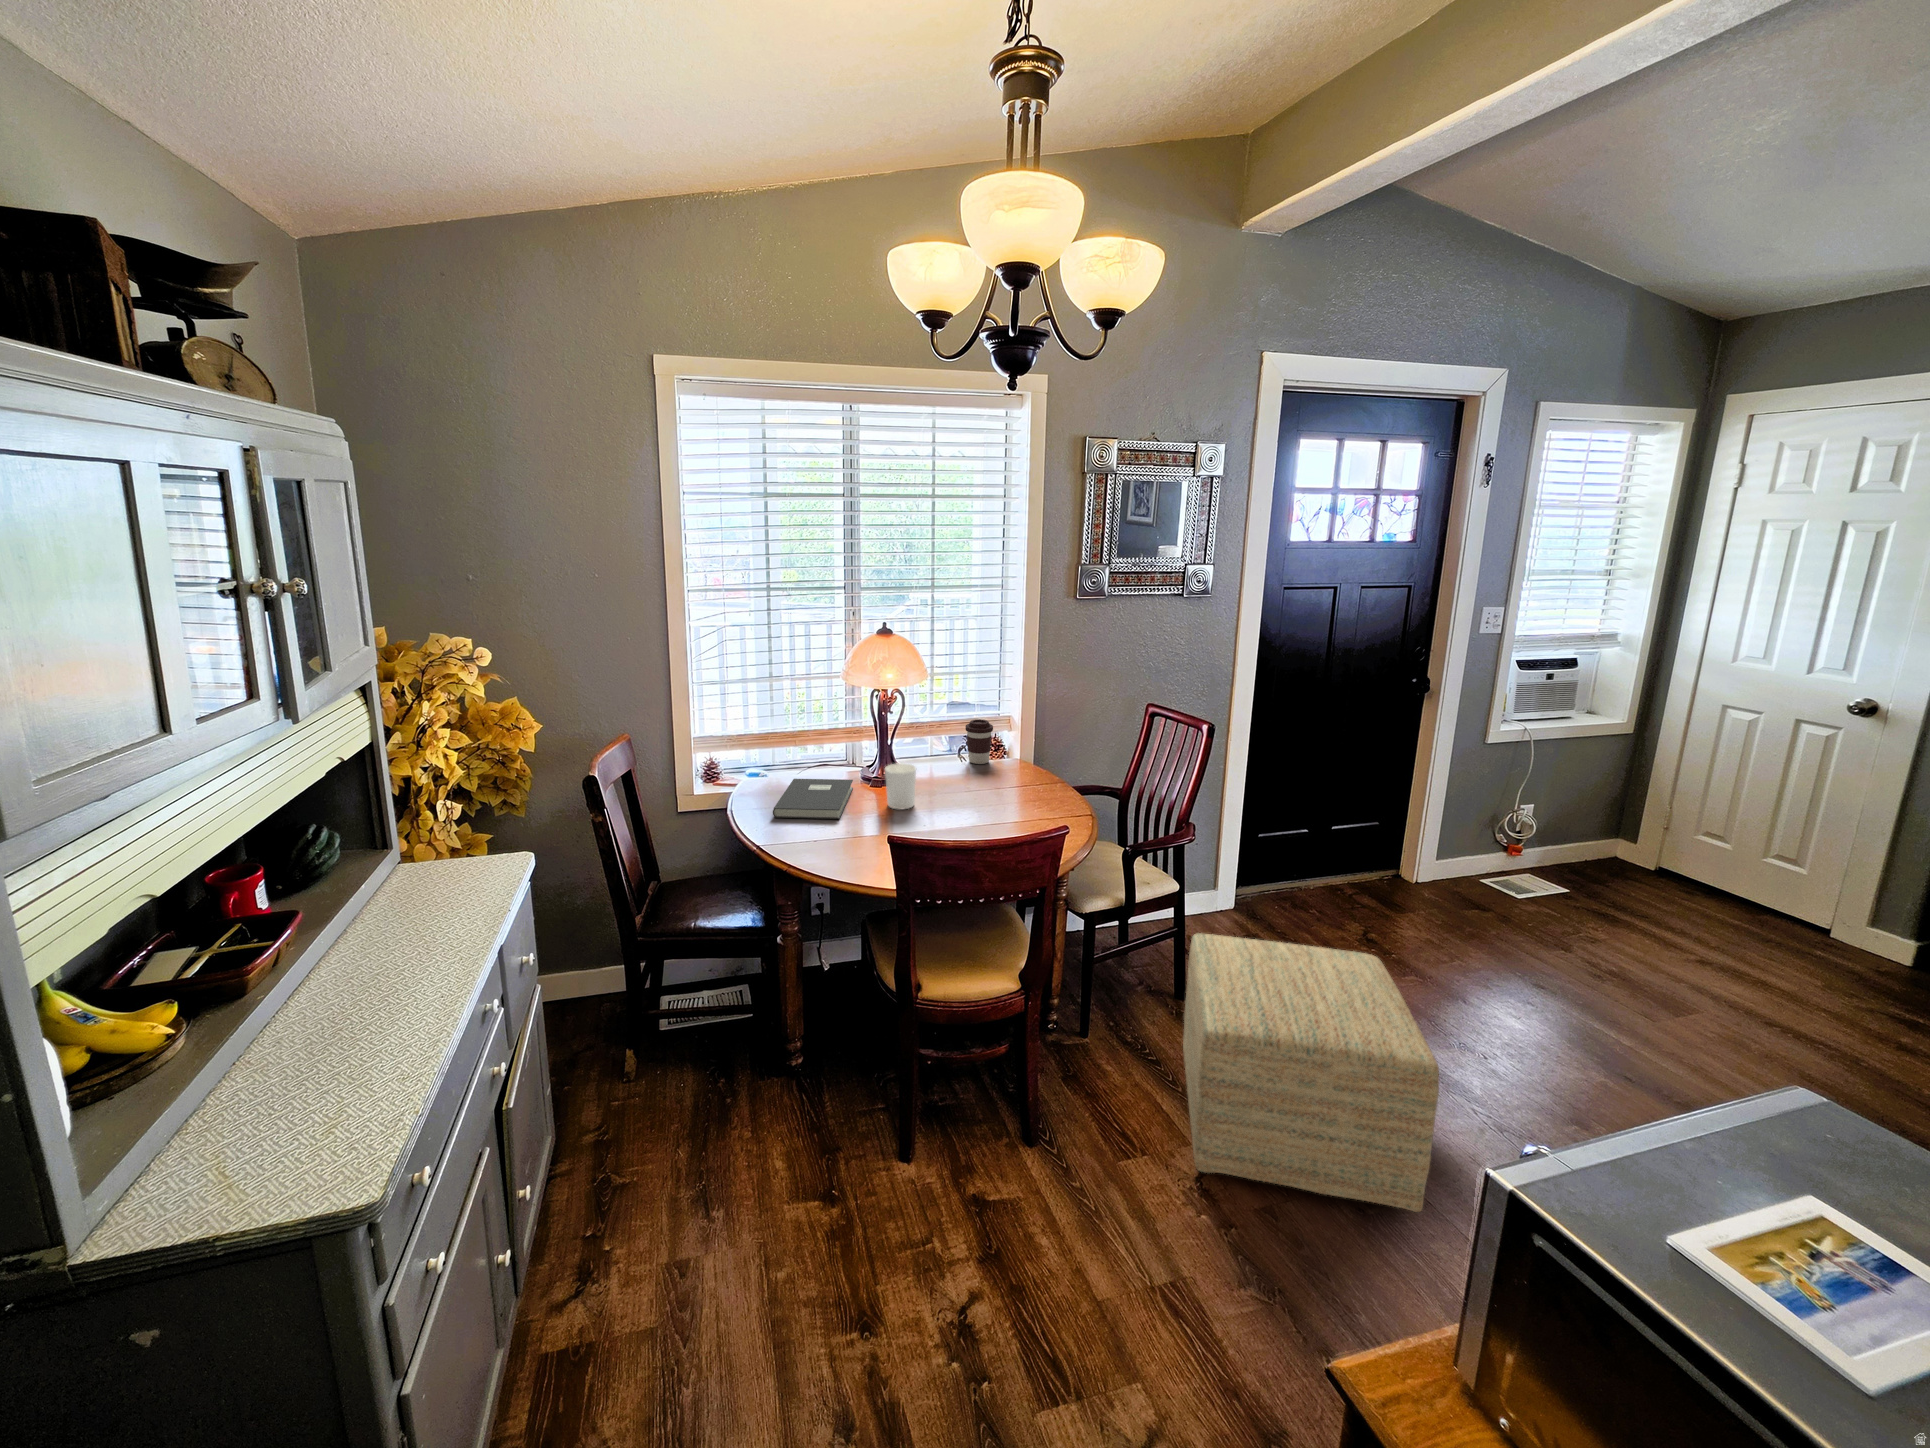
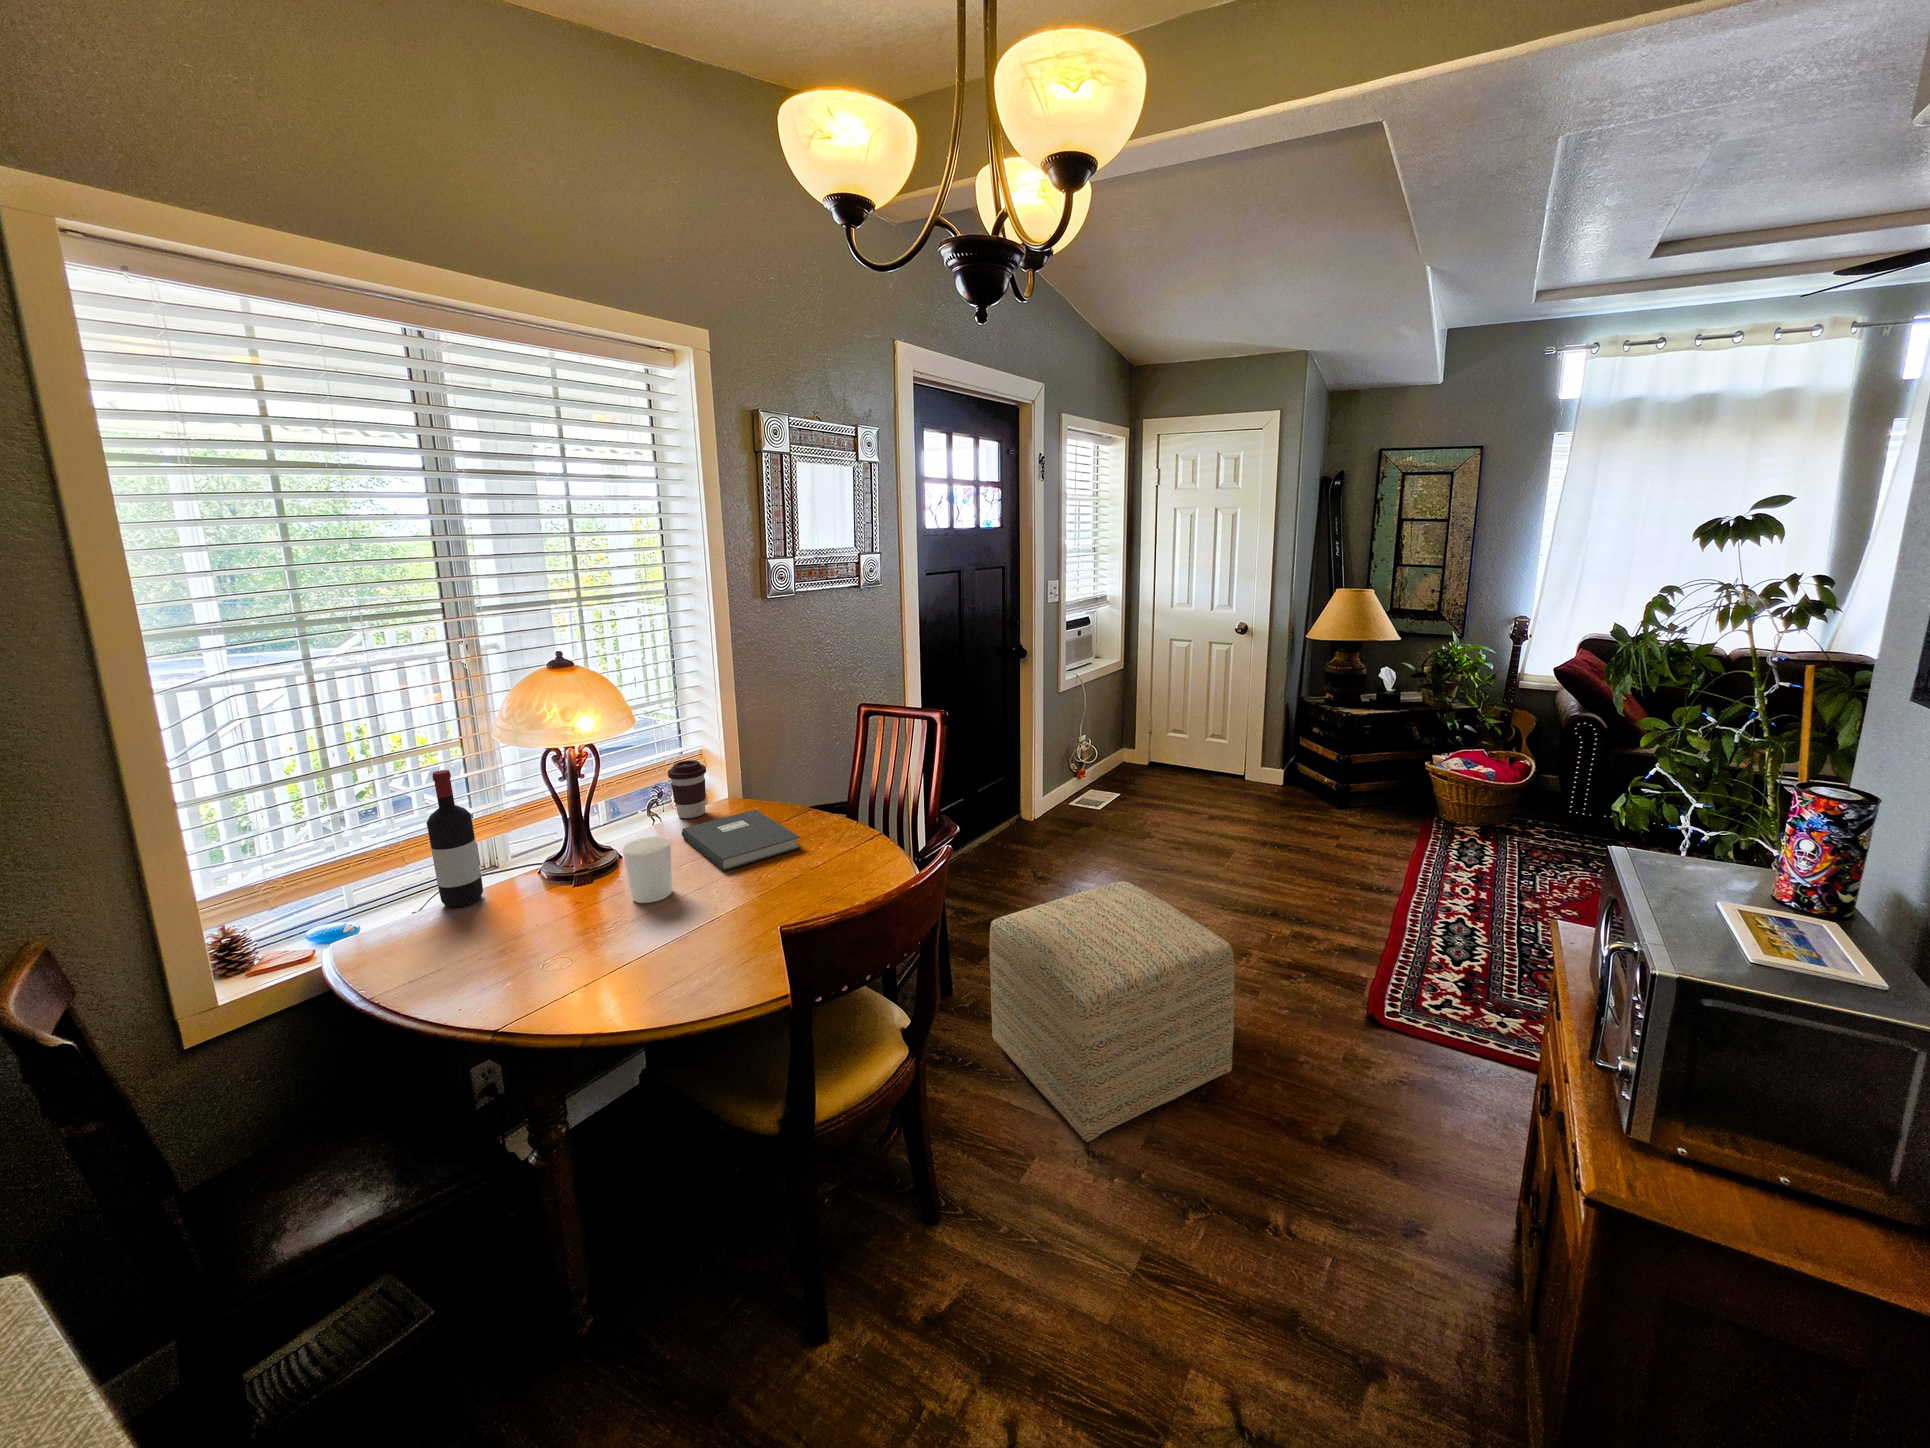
wine bottle: none [801,690,826,778] -> present [427,770,483,907]
book: present [773,779,853,819] -> present [682,809,801,871]

